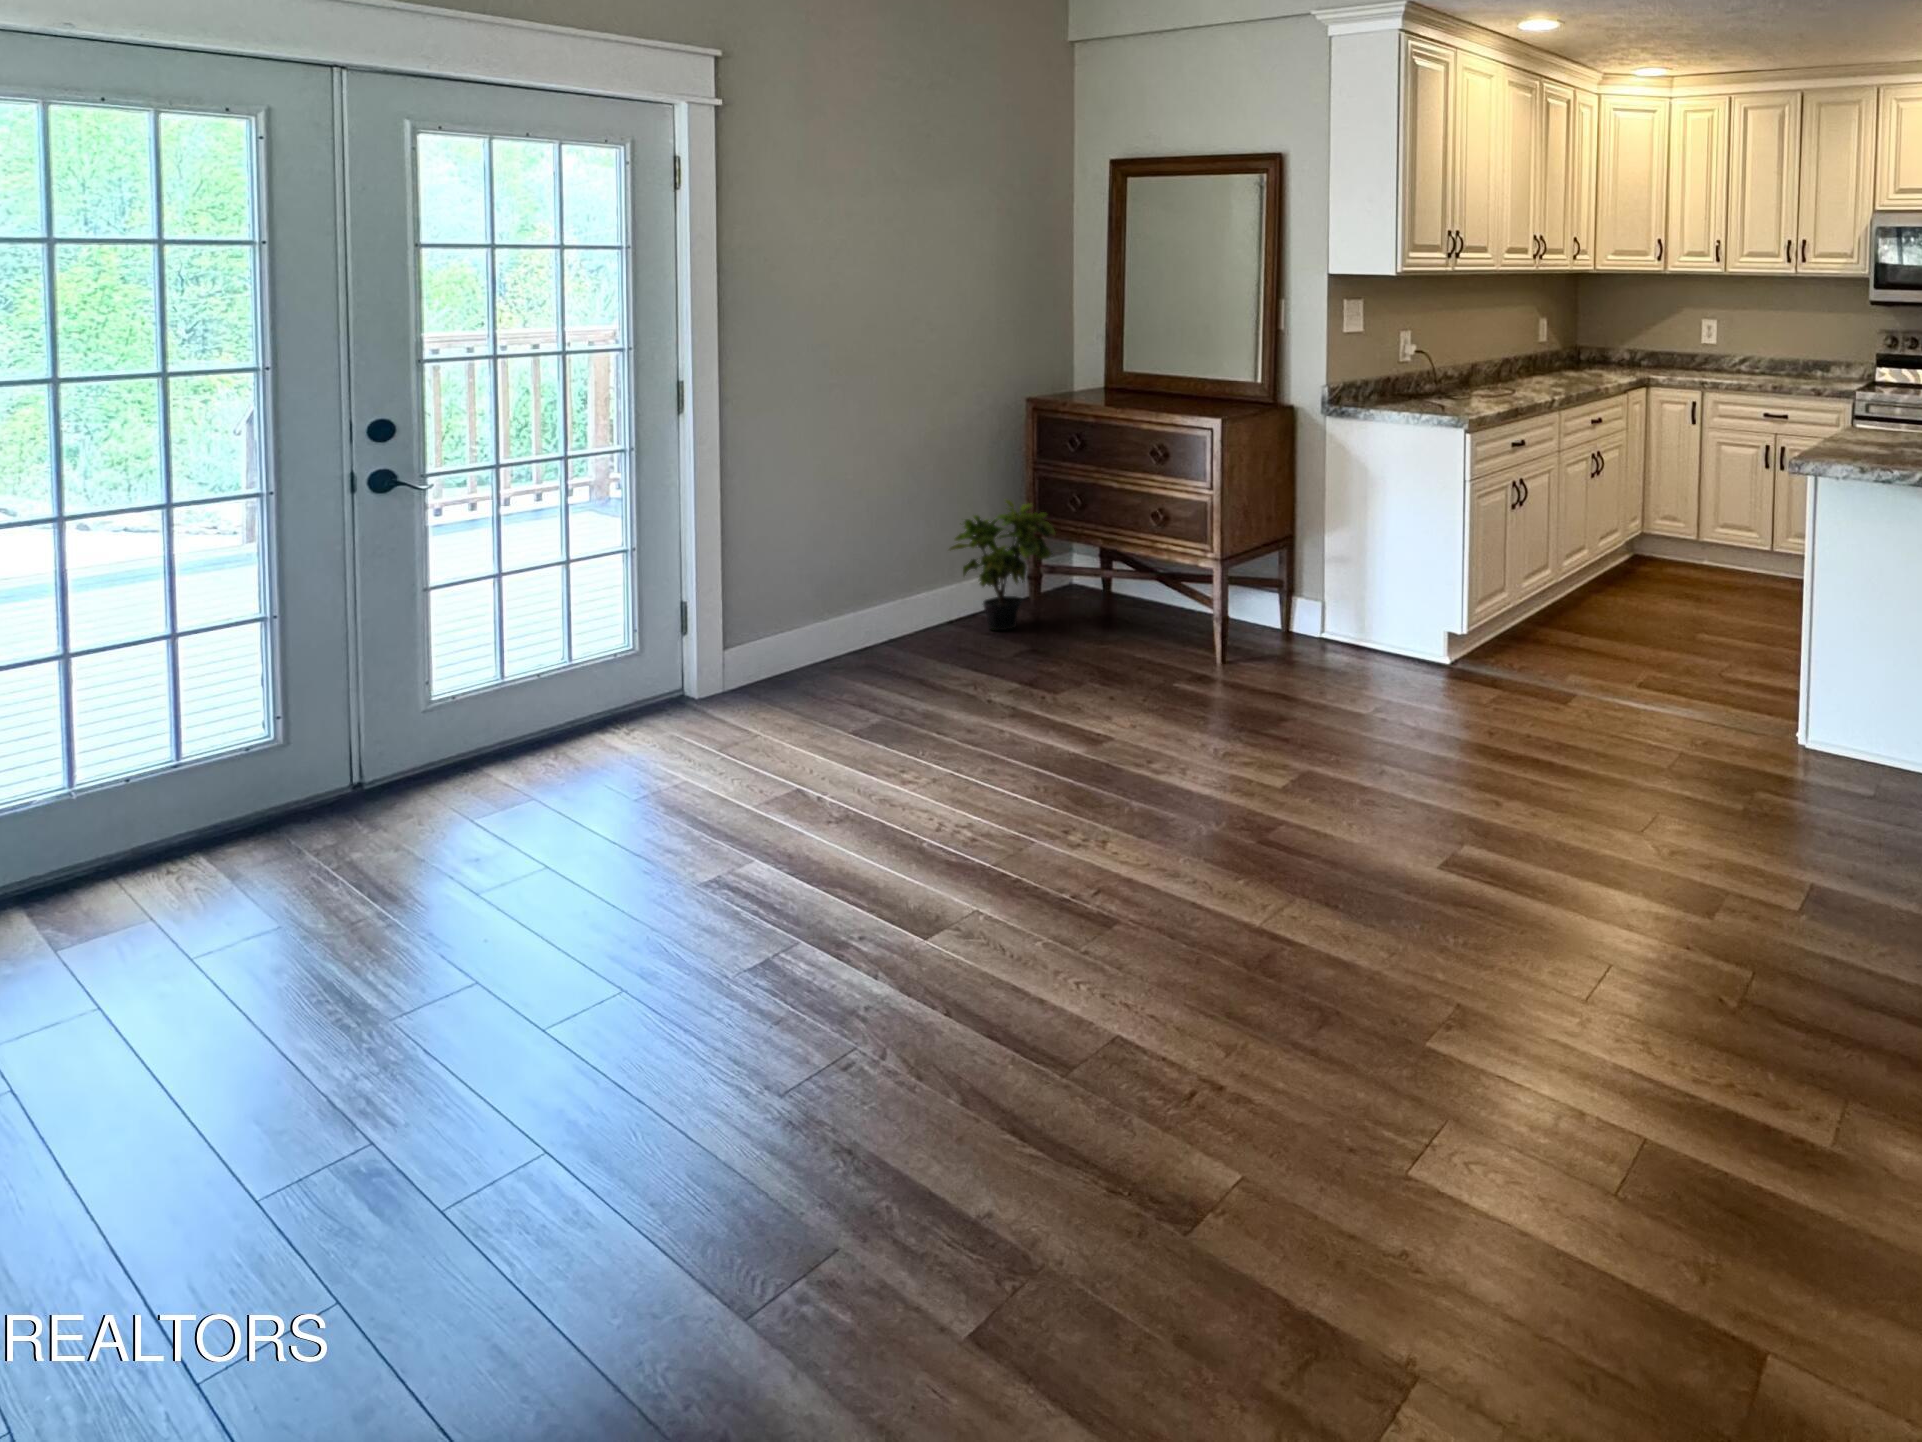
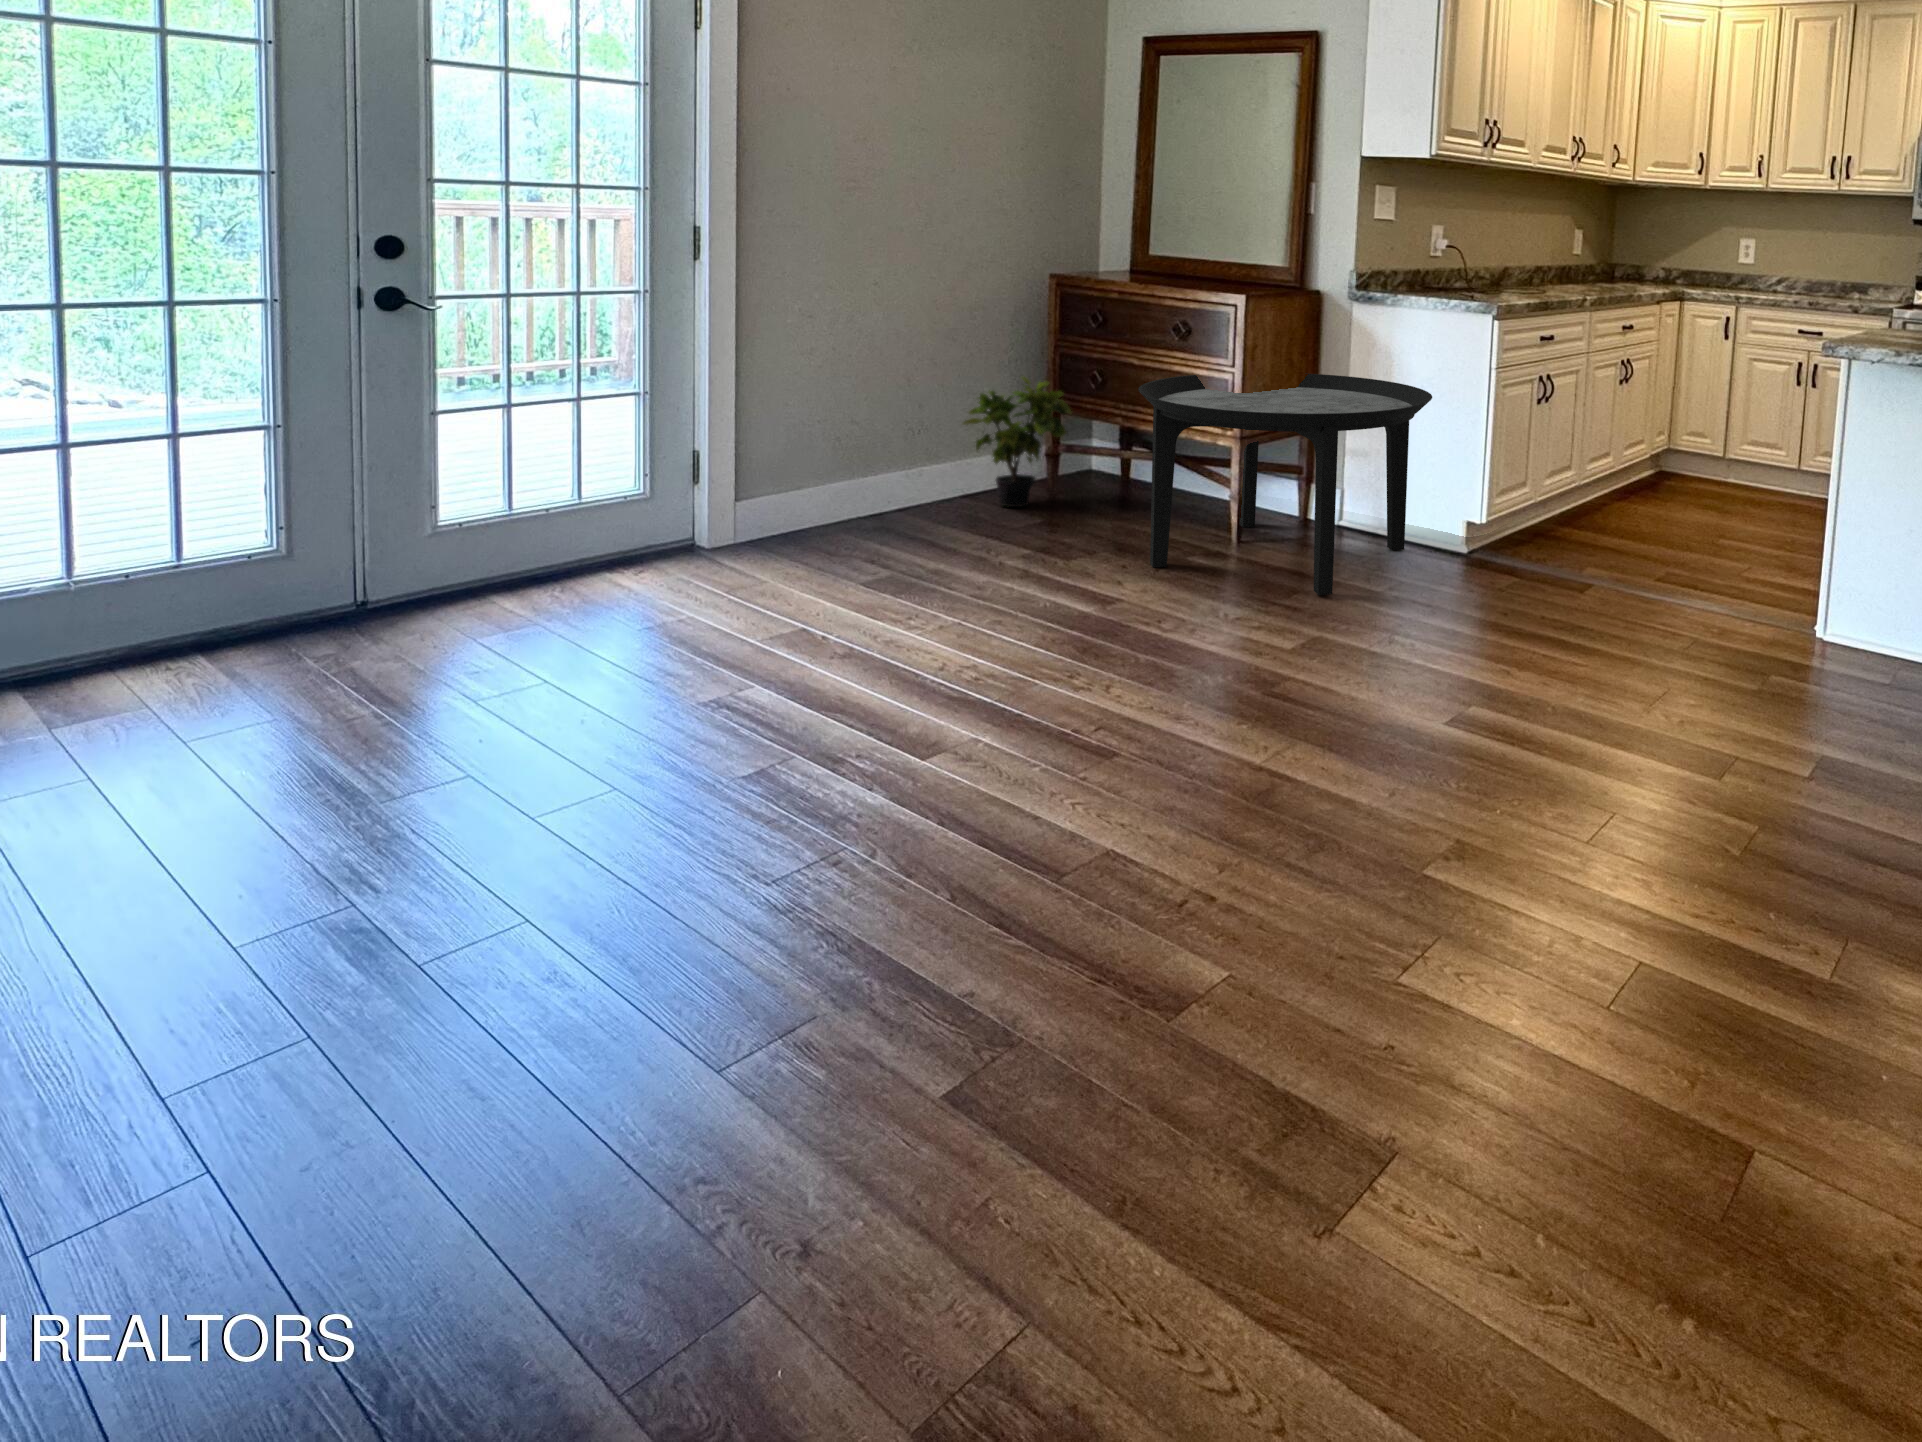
round table: none [1121,486,1409,720] -> present [1138,374,1432,595]

